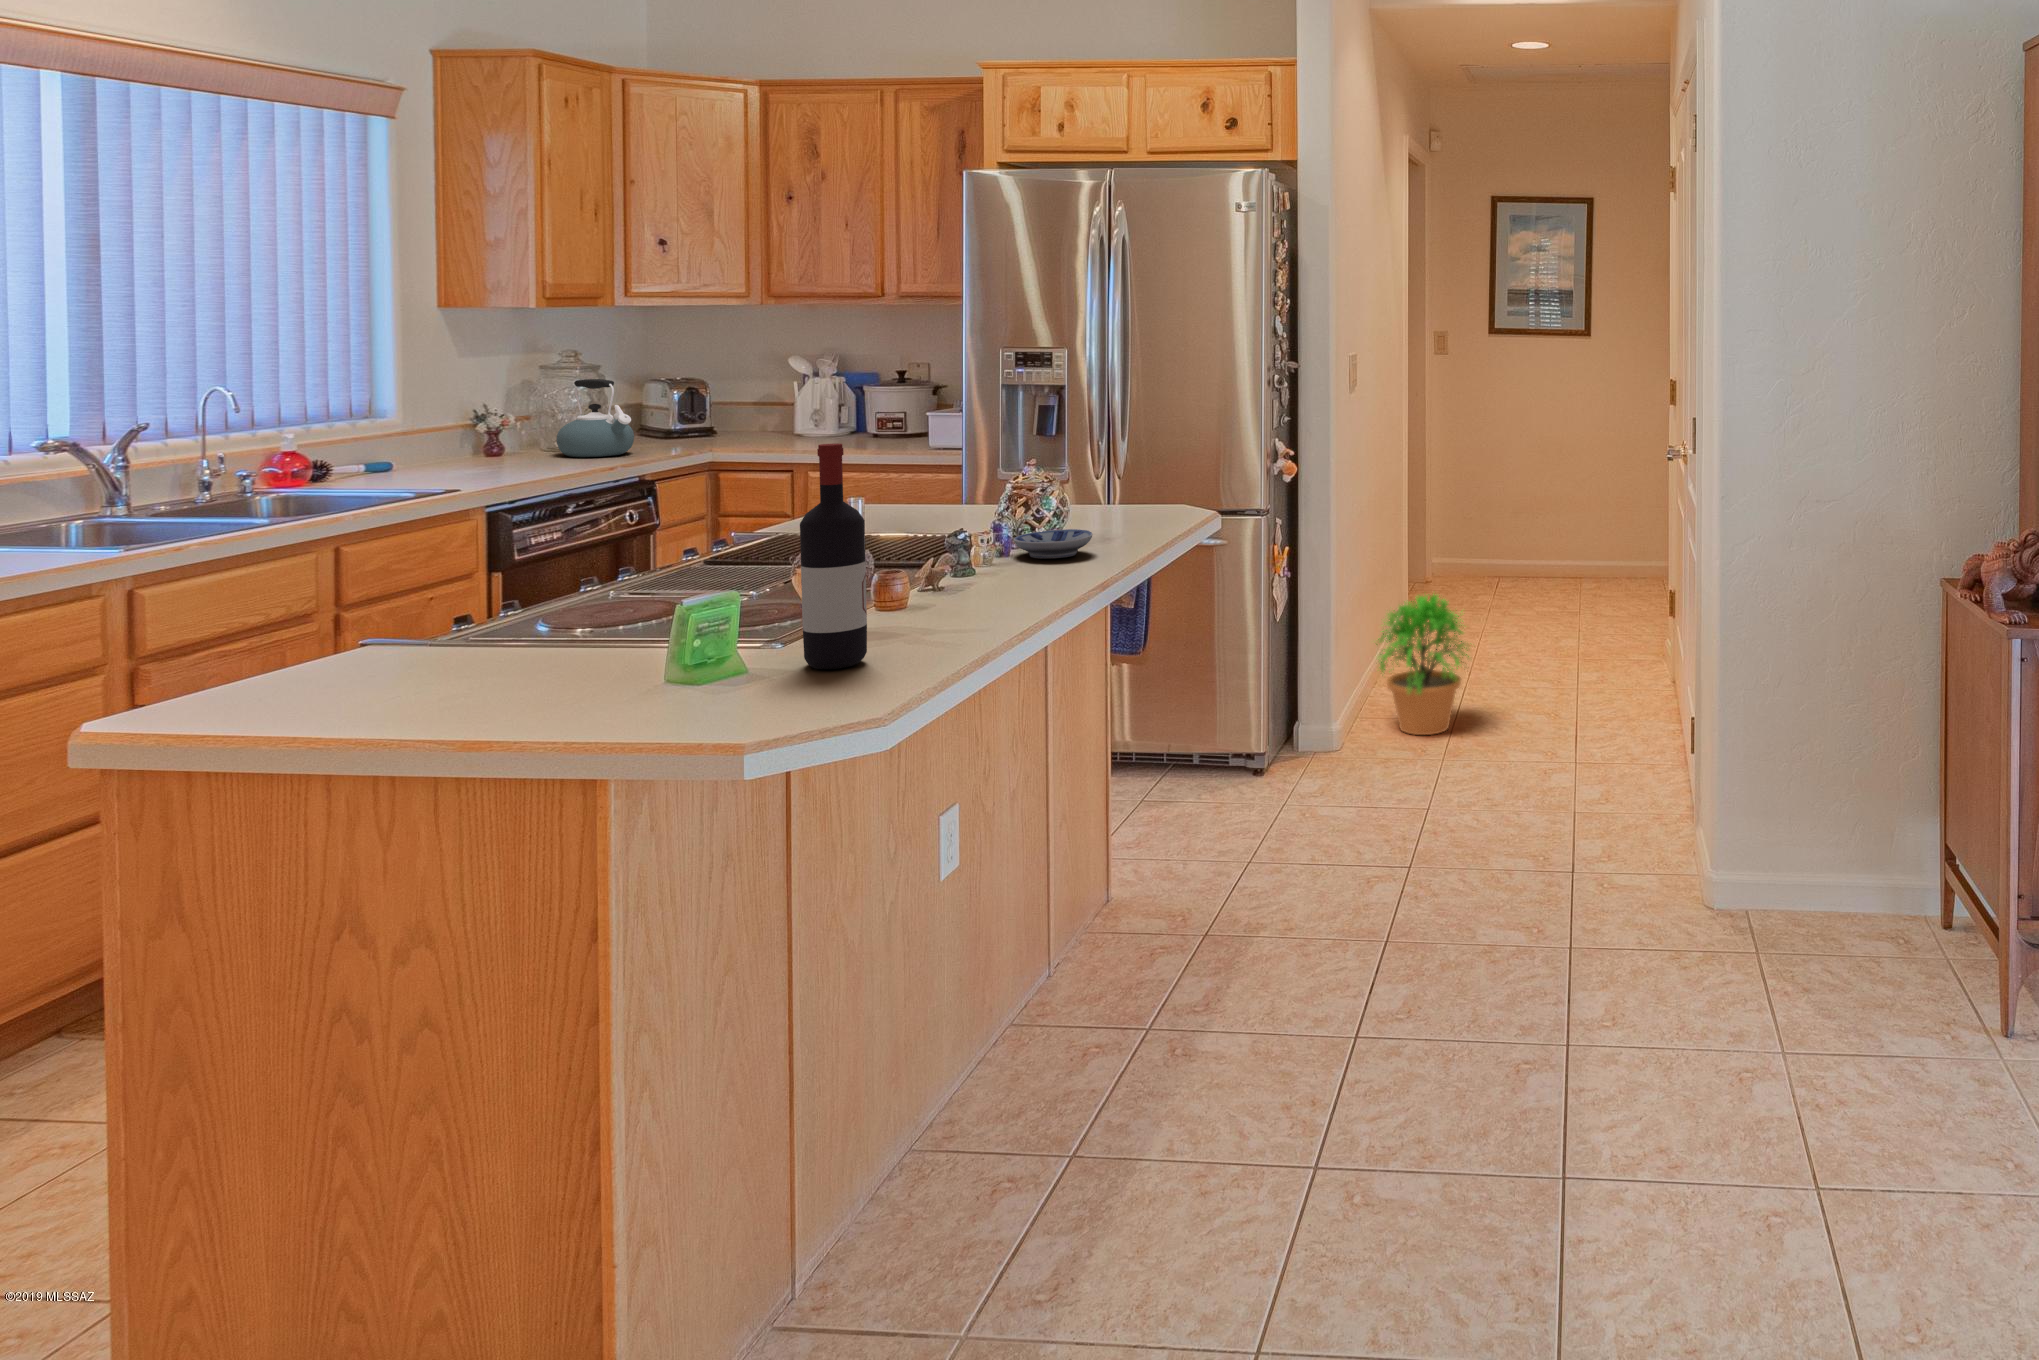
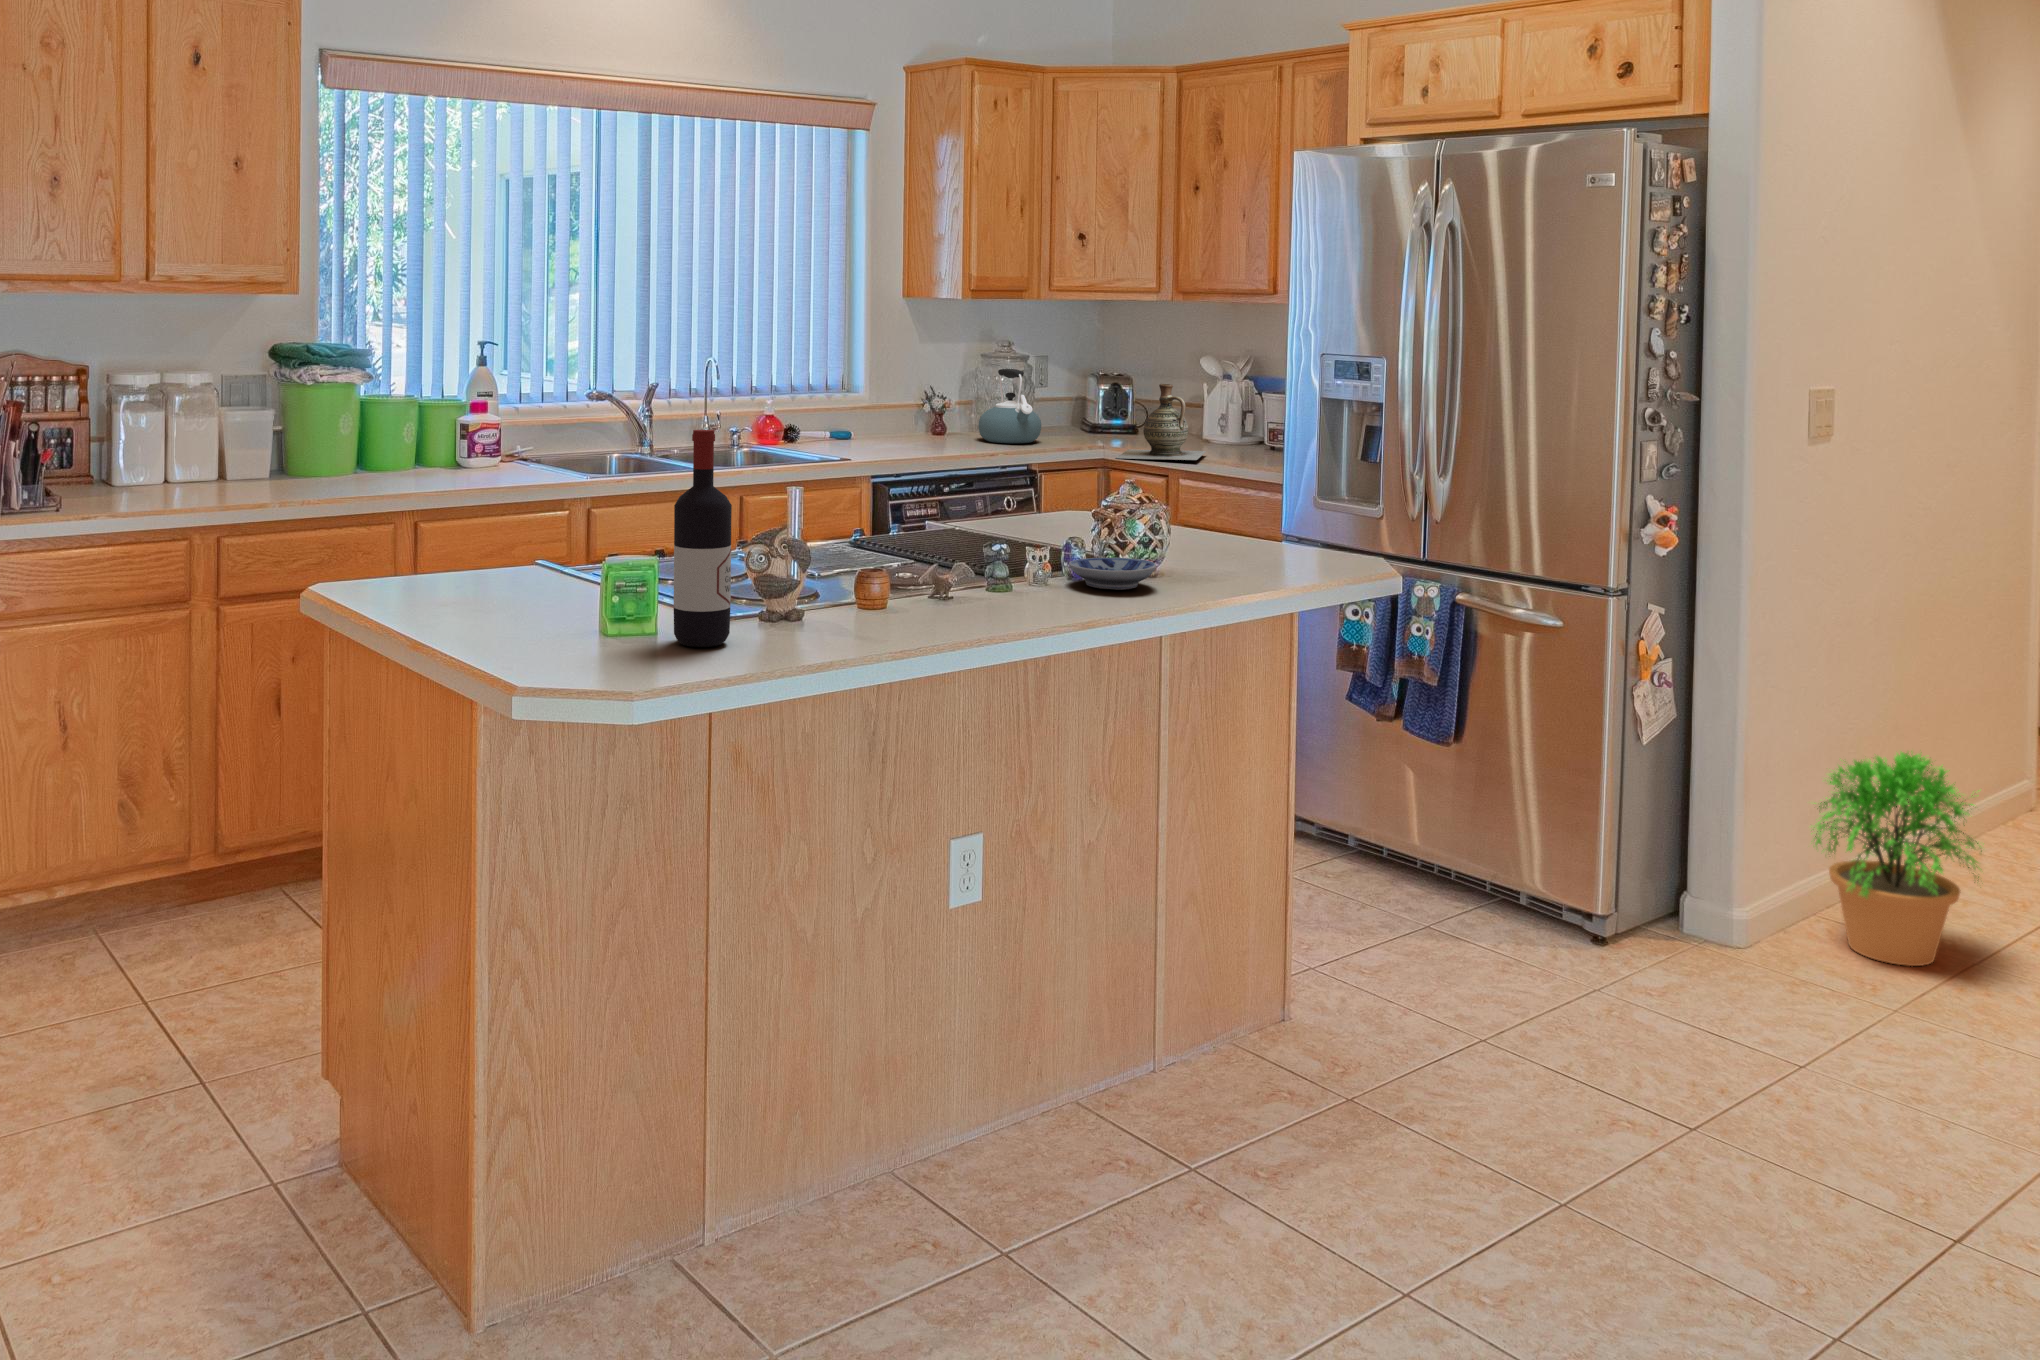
ceramic jug: none [738,384,829,460] -> present [1116,384,1206,460]

